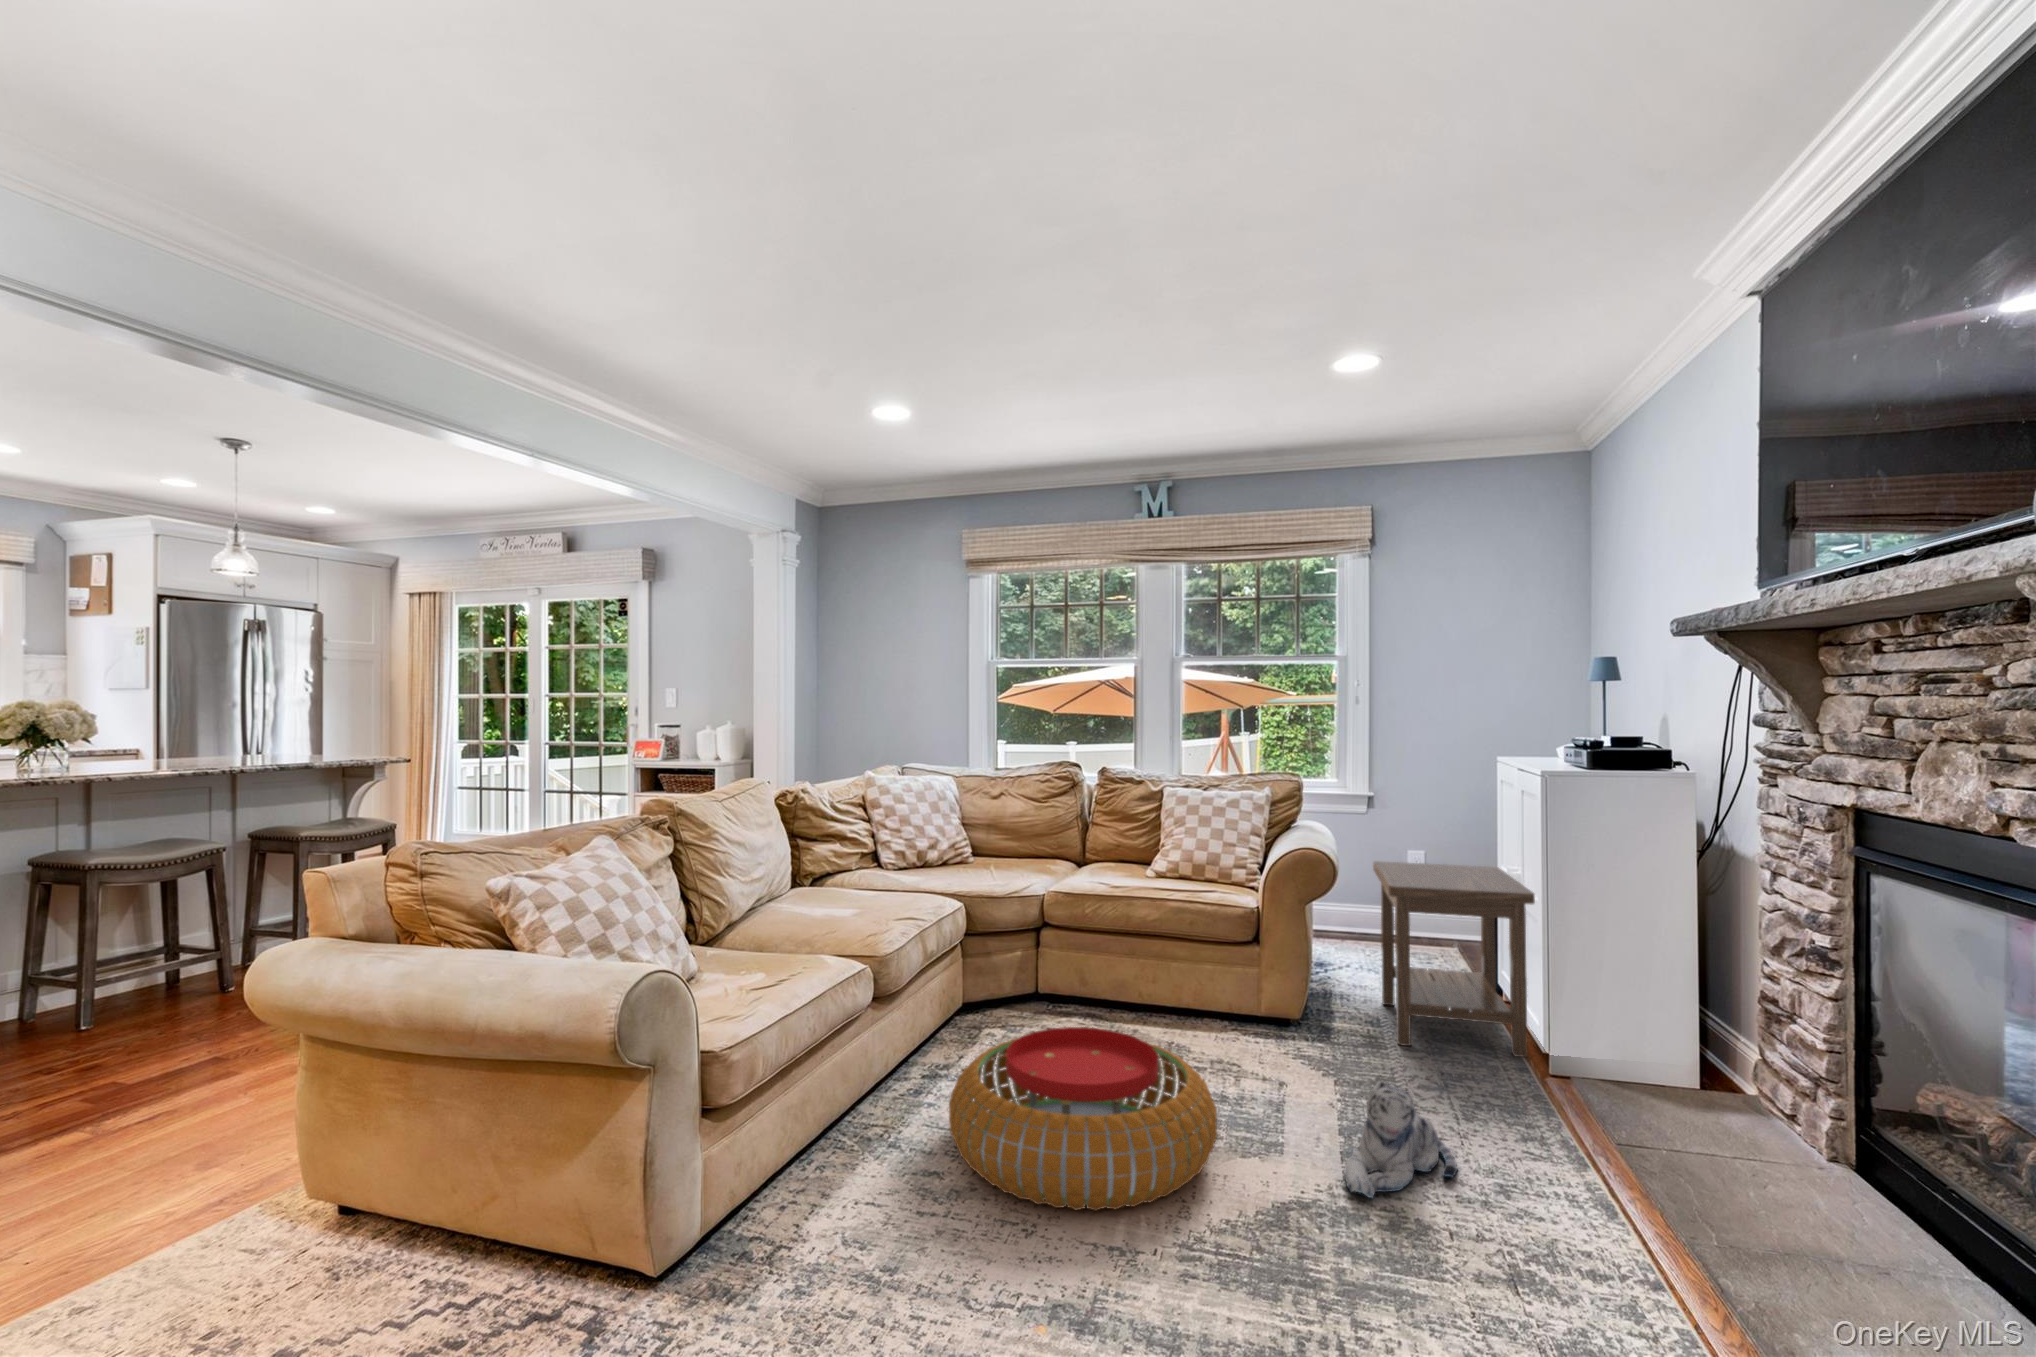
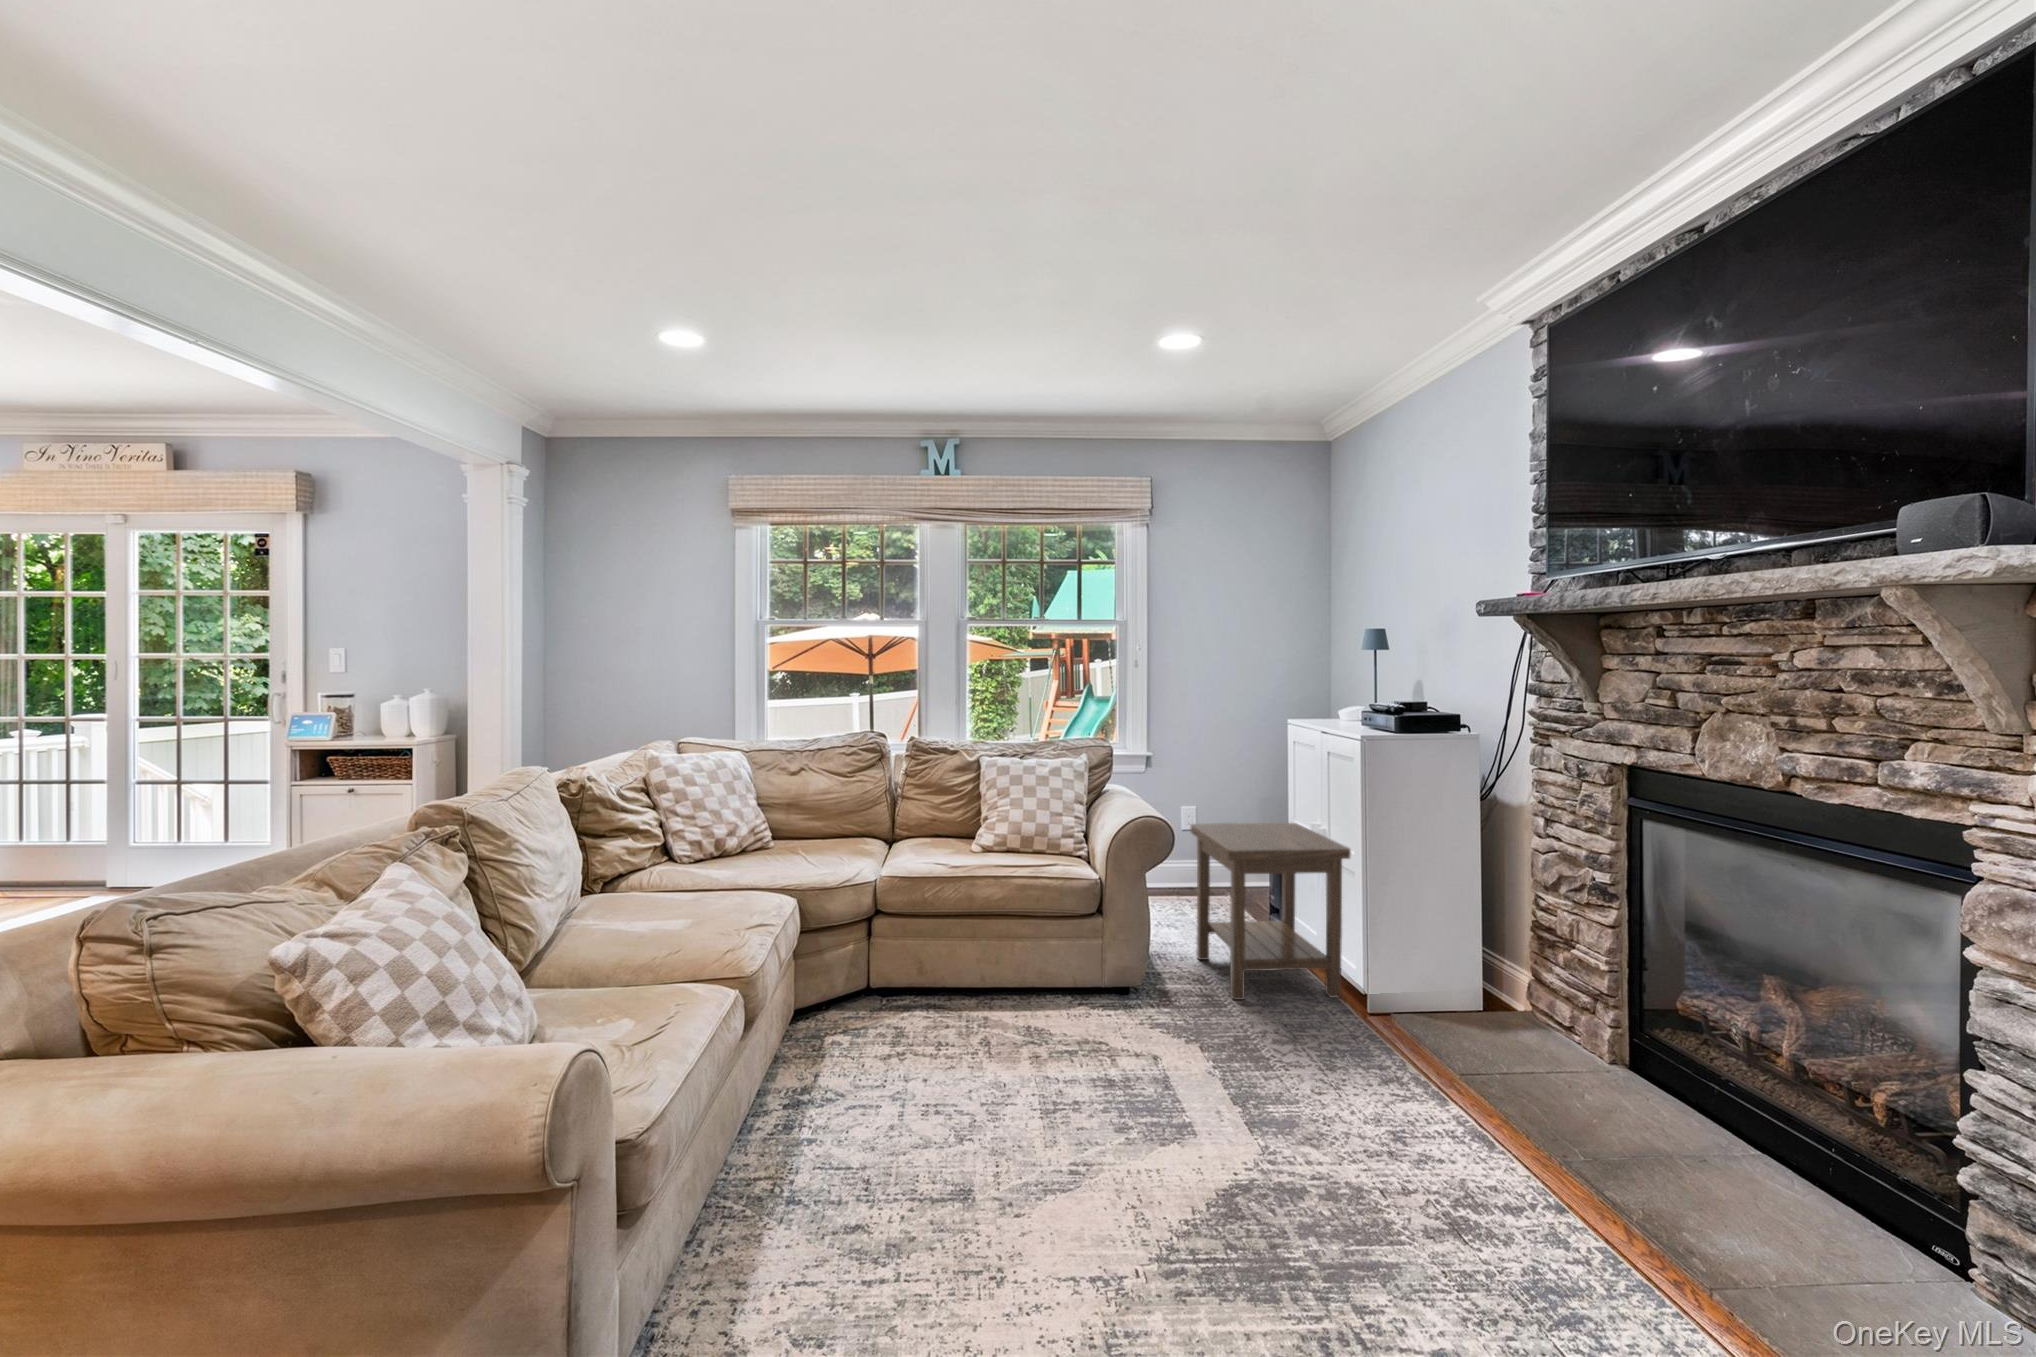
pouf: present [949,1027,1217,1211] -> none [859,1032,1151,1245]
plush toy: present [1345,1082,1458,1198] -> none [1261,1050,1353,1167]

